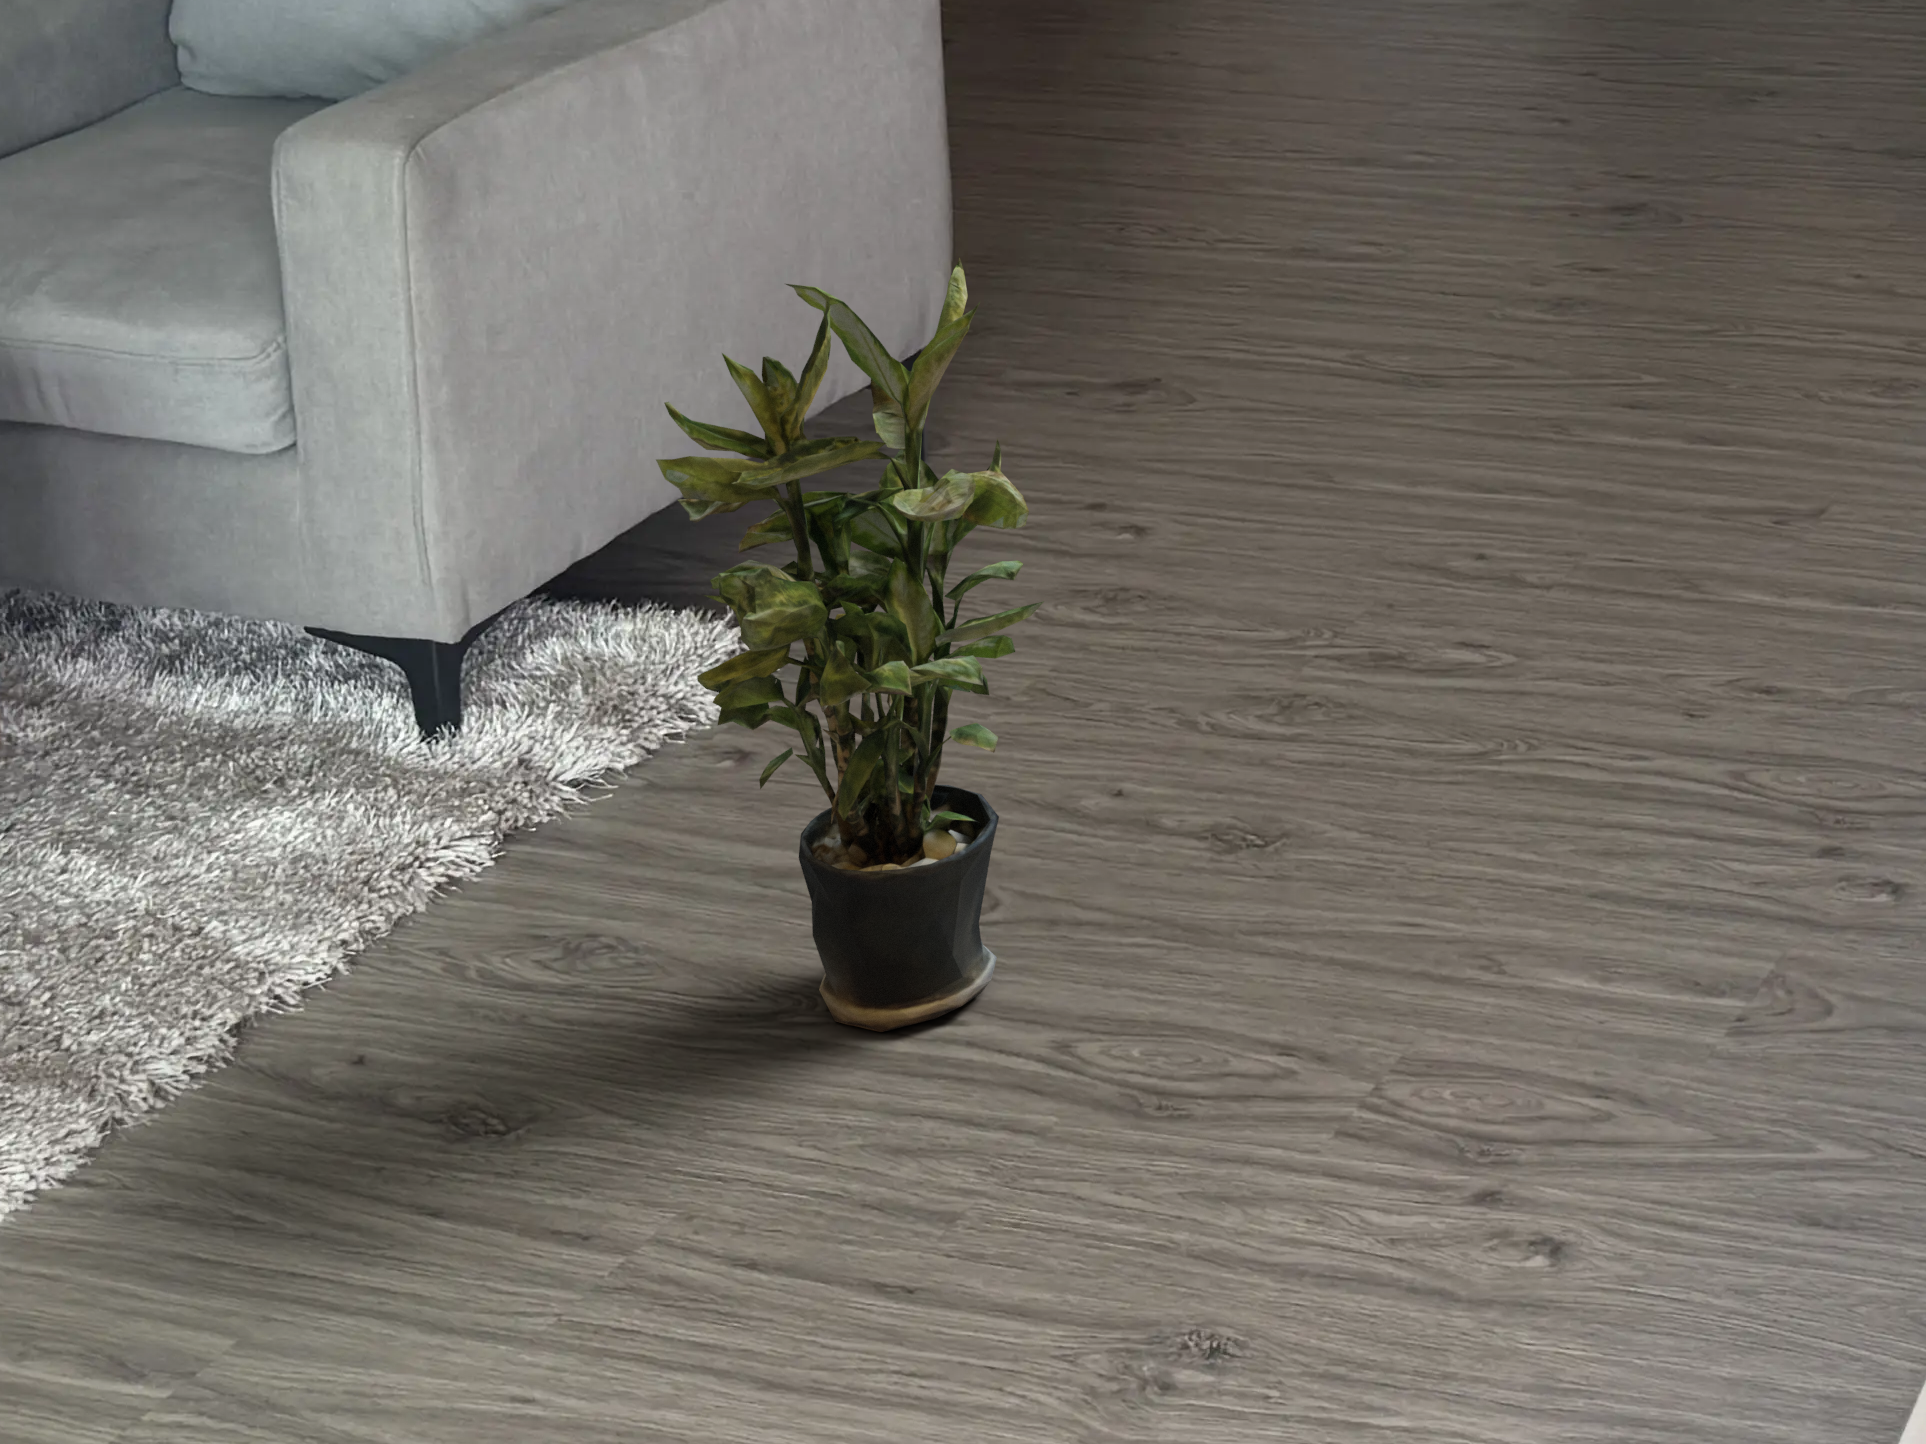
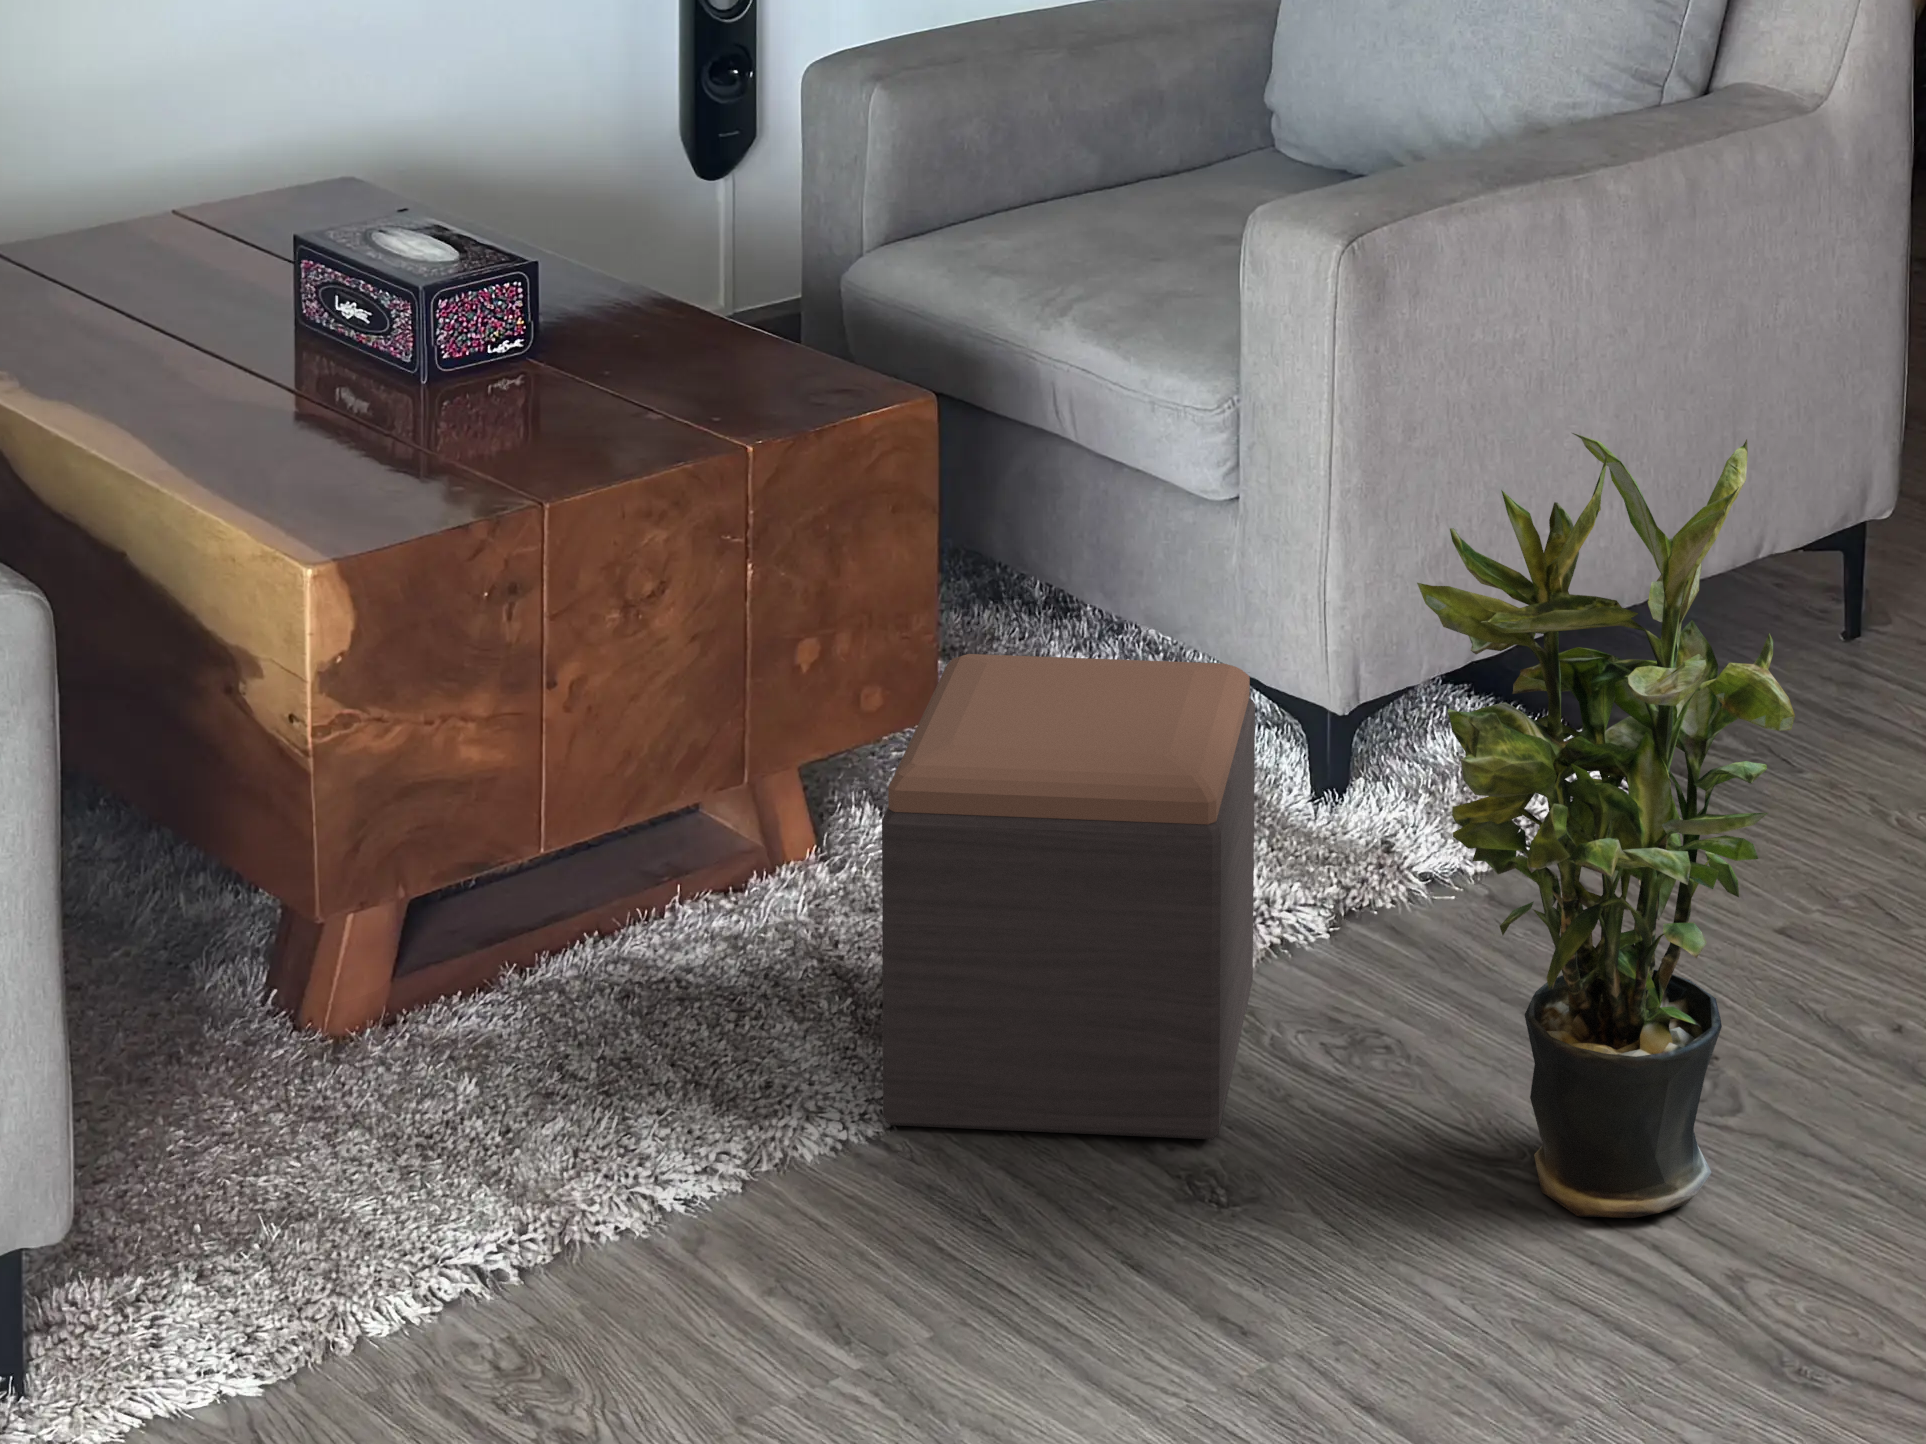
footstool: none [49,598,478,1159] -> present [882,654,1255,1139]

